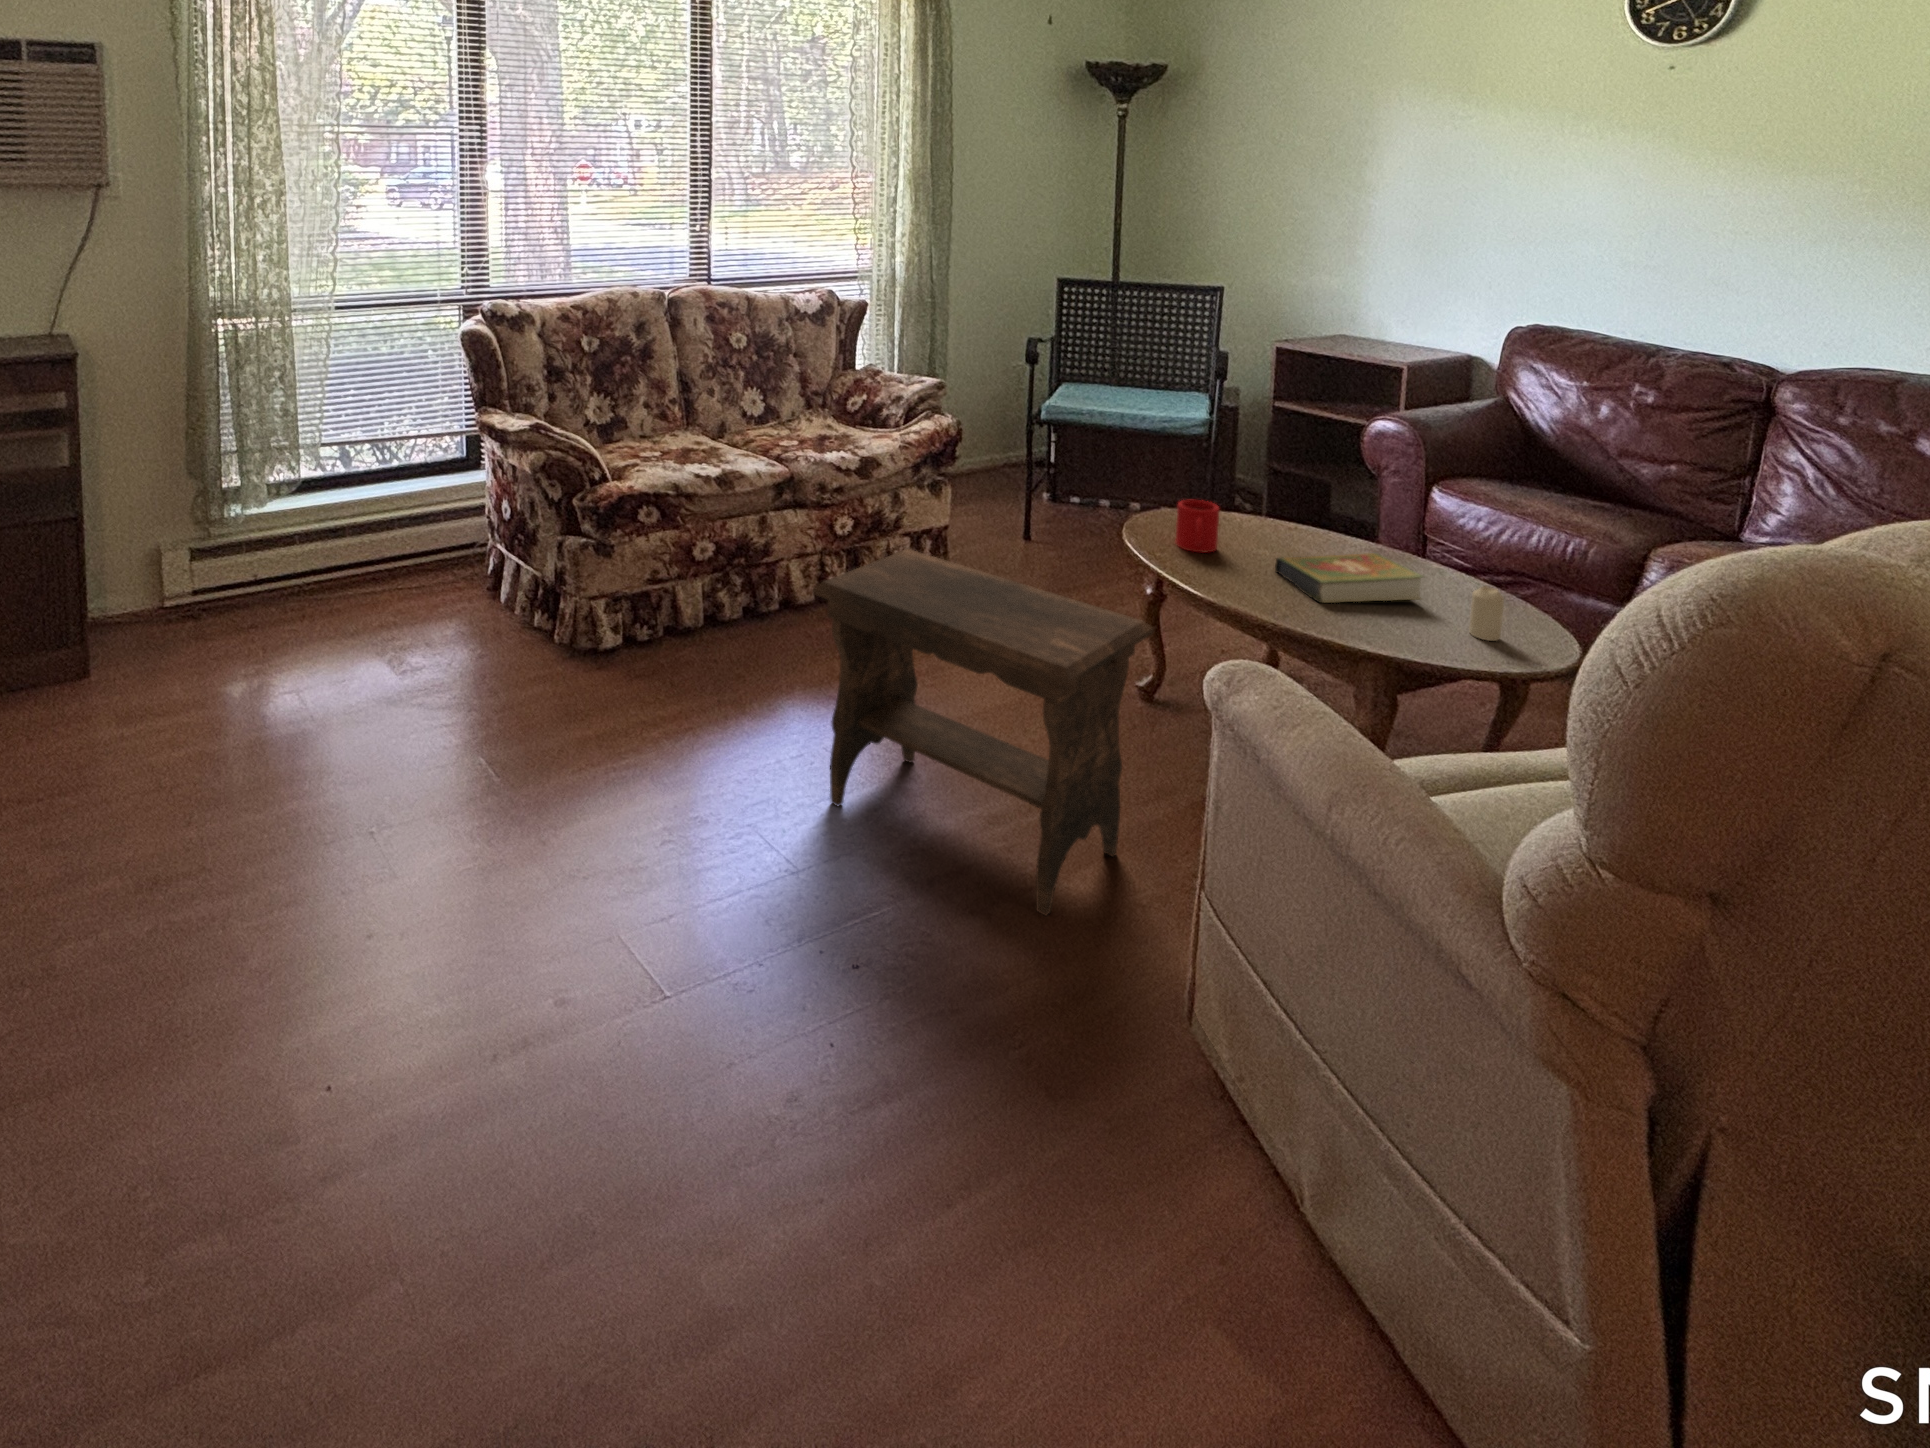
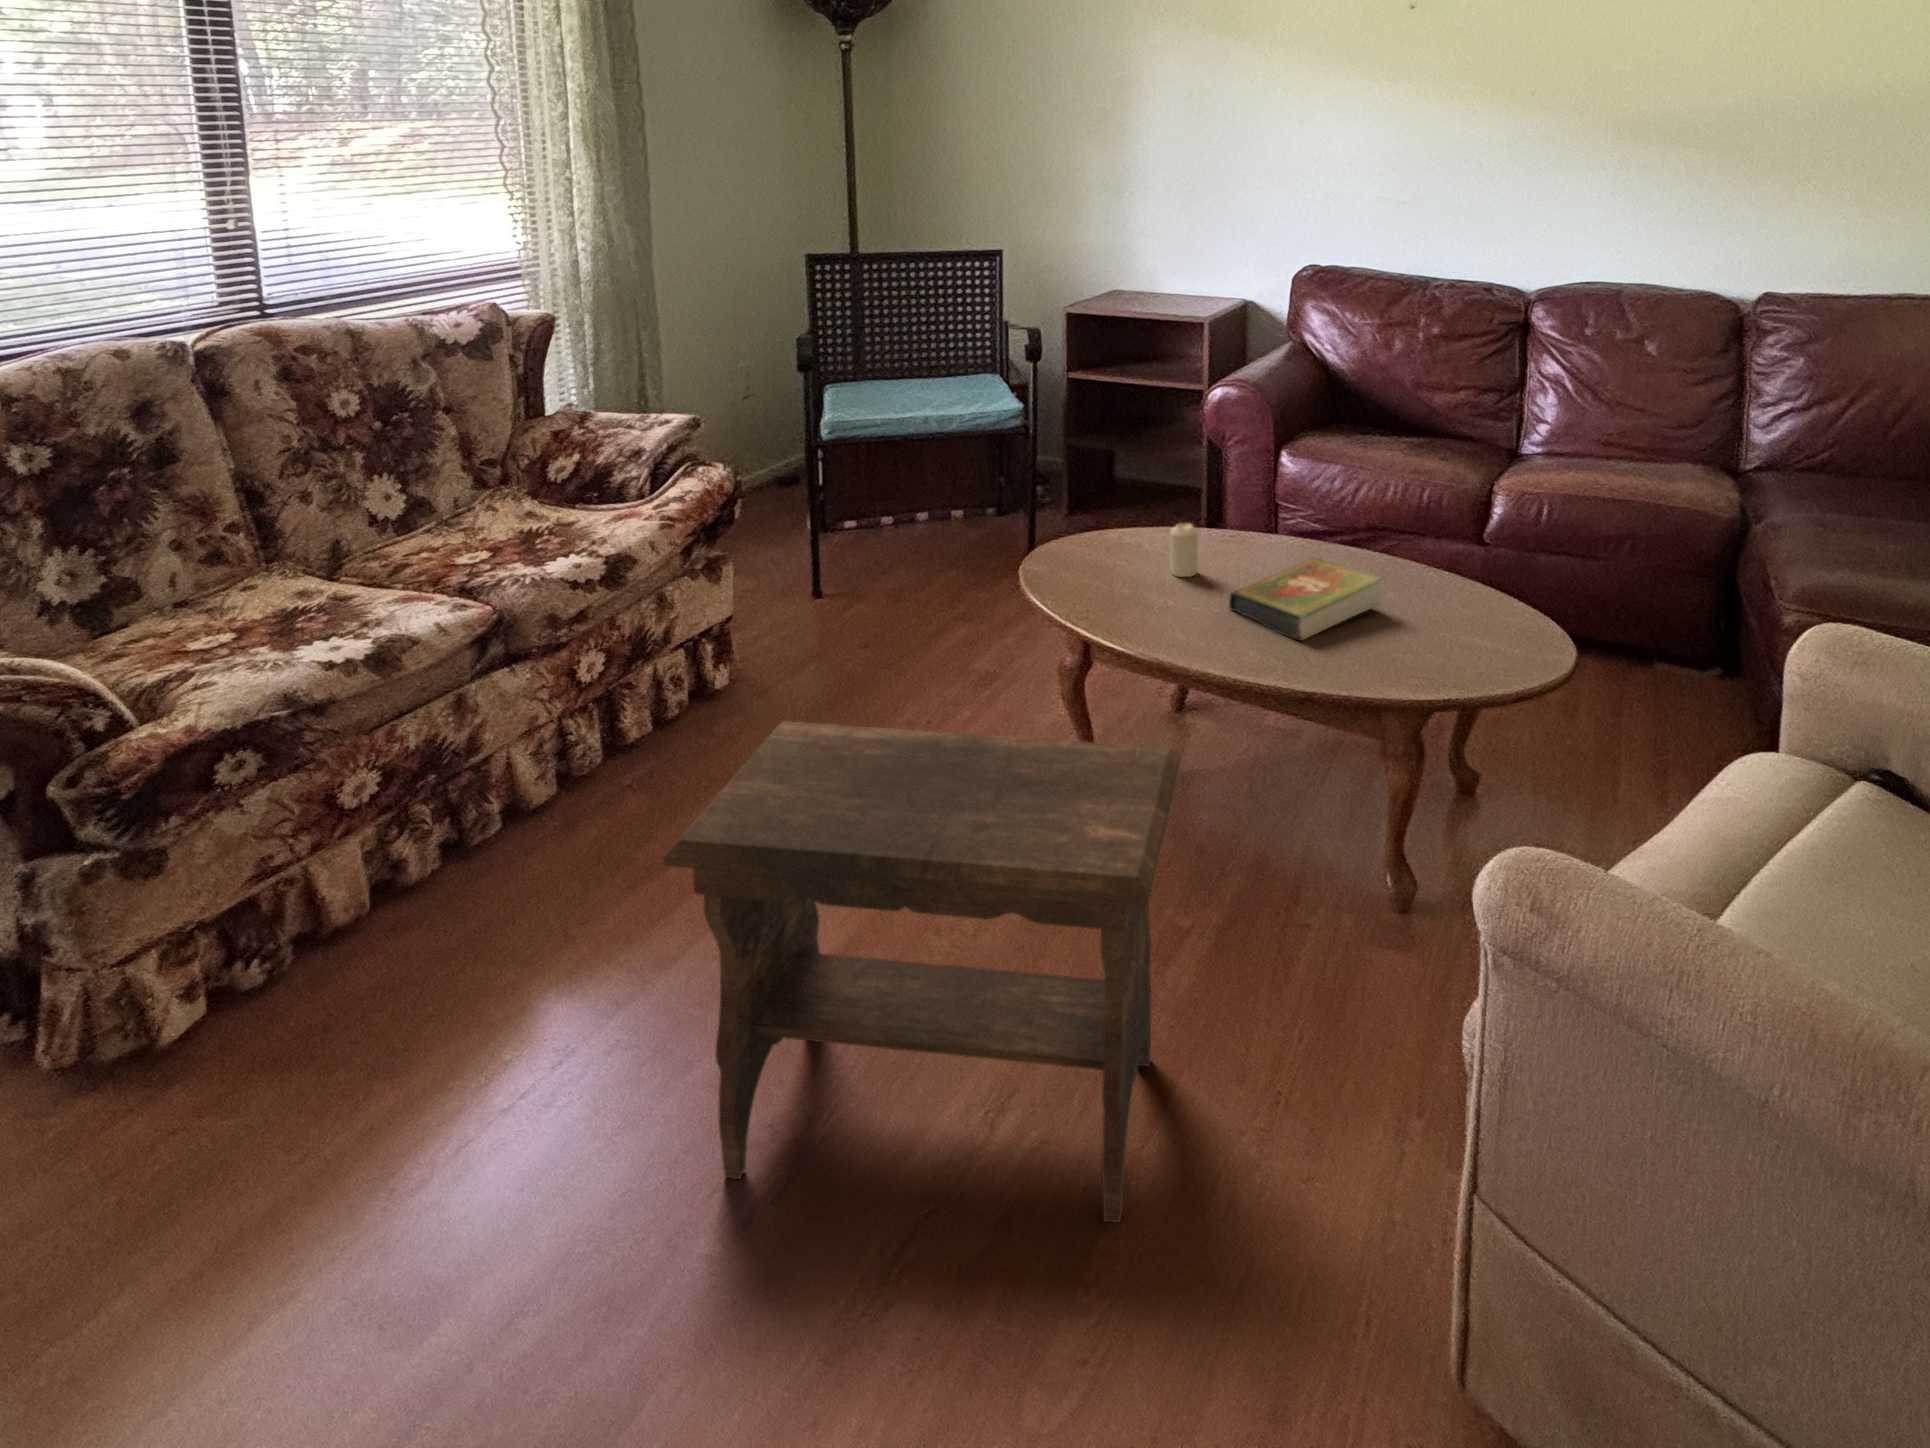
mug: present [1175,500,1219,552] -> none [1107,538,1157,607]
candle: present [1469,586,1504,641] -> present [1170,523,1198,577]

